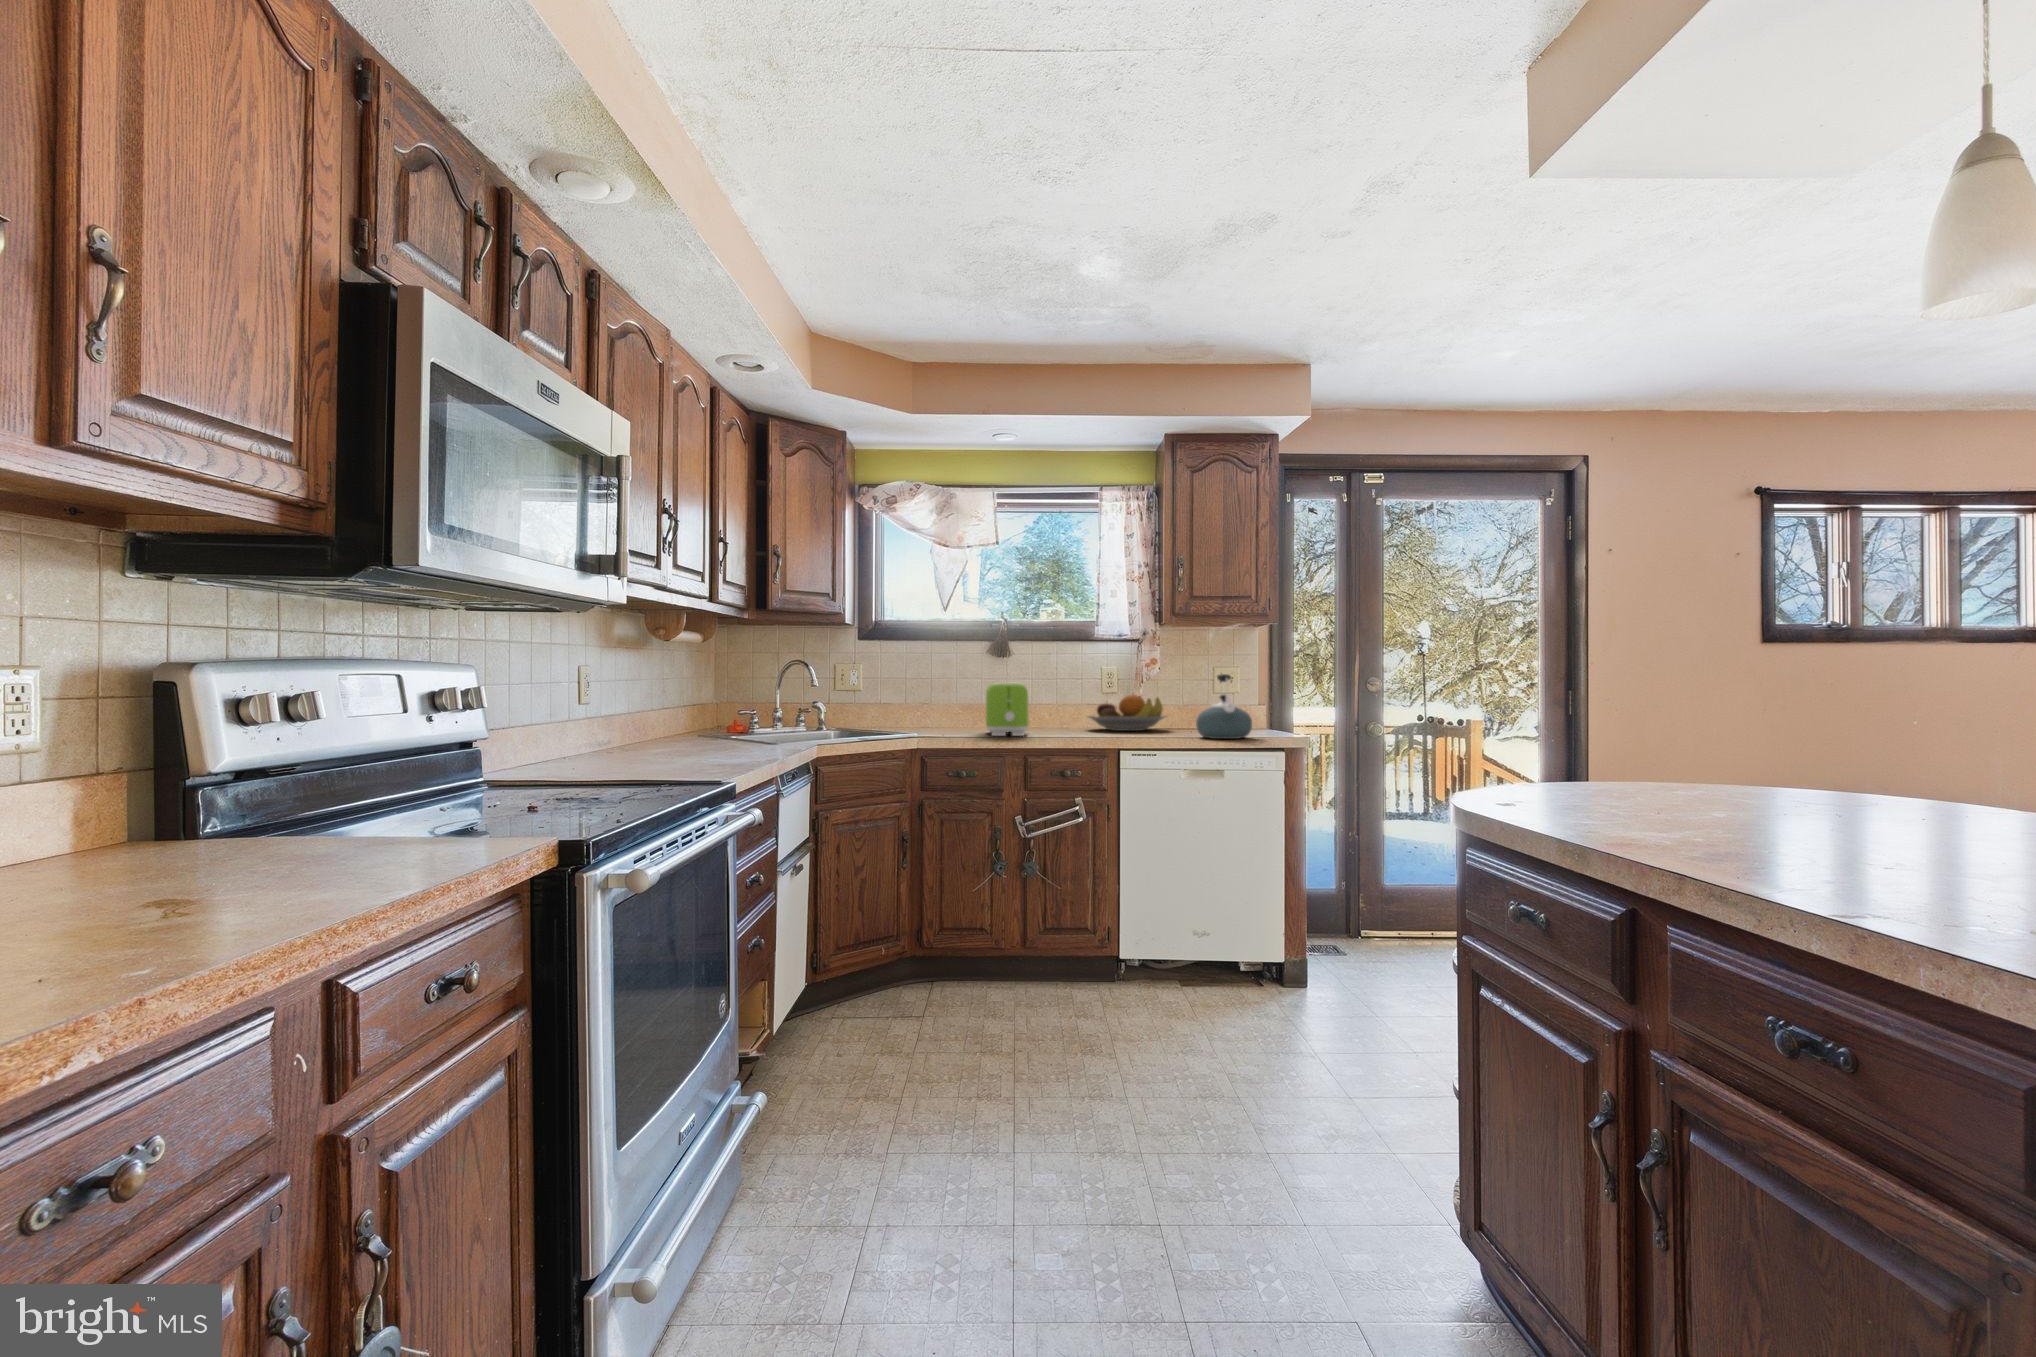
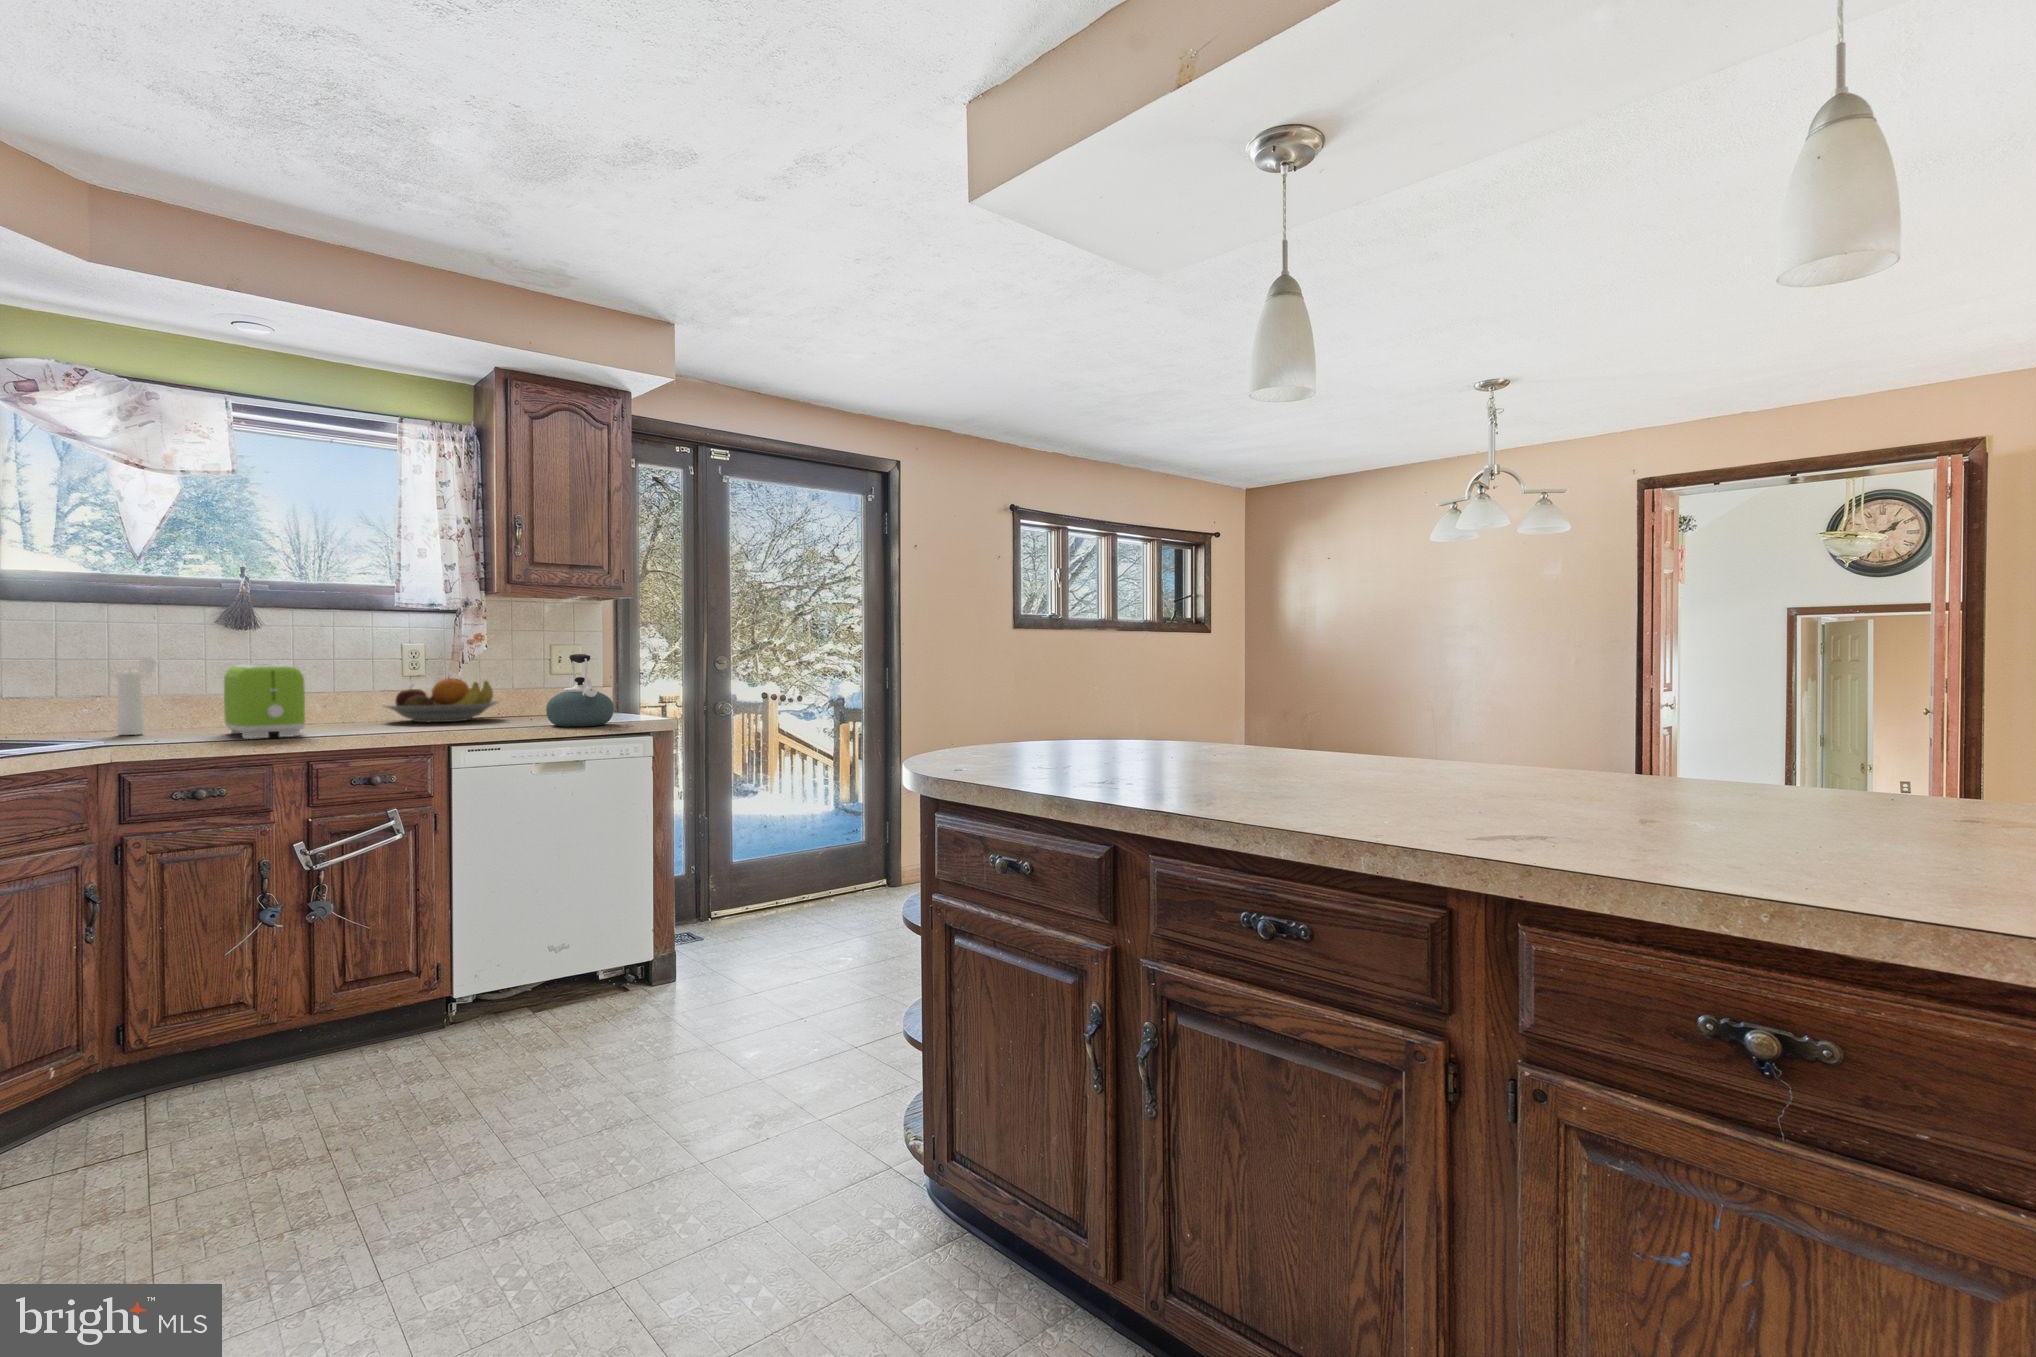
pepper mill: none [933,678,957,730] -> present [116,658,158,735]

